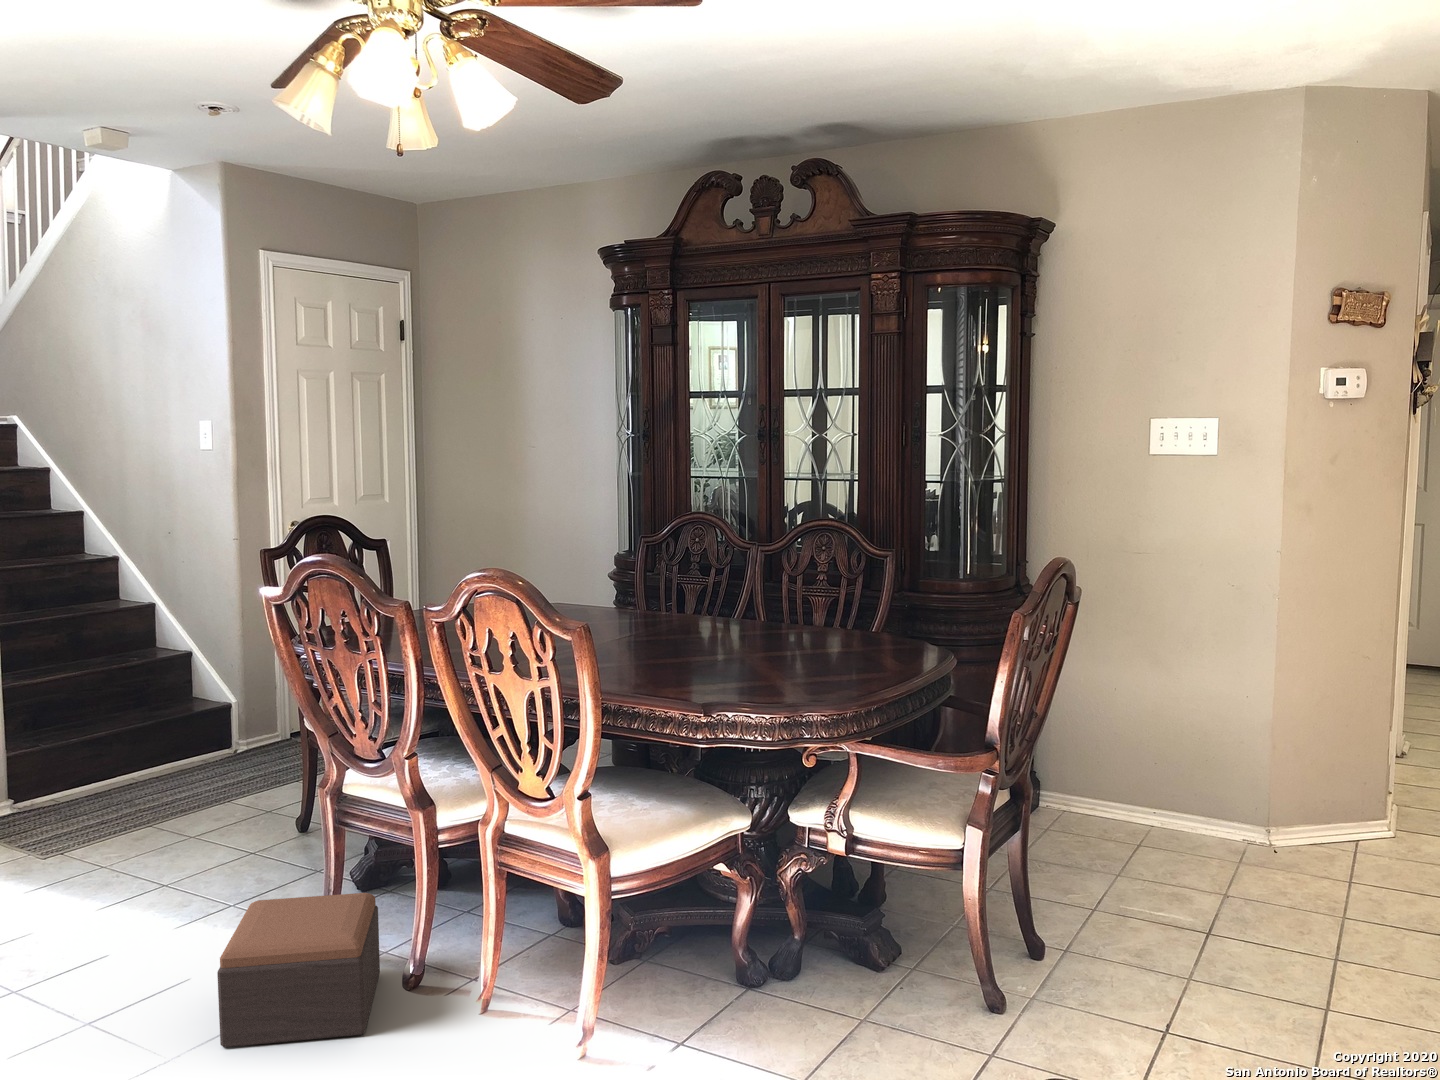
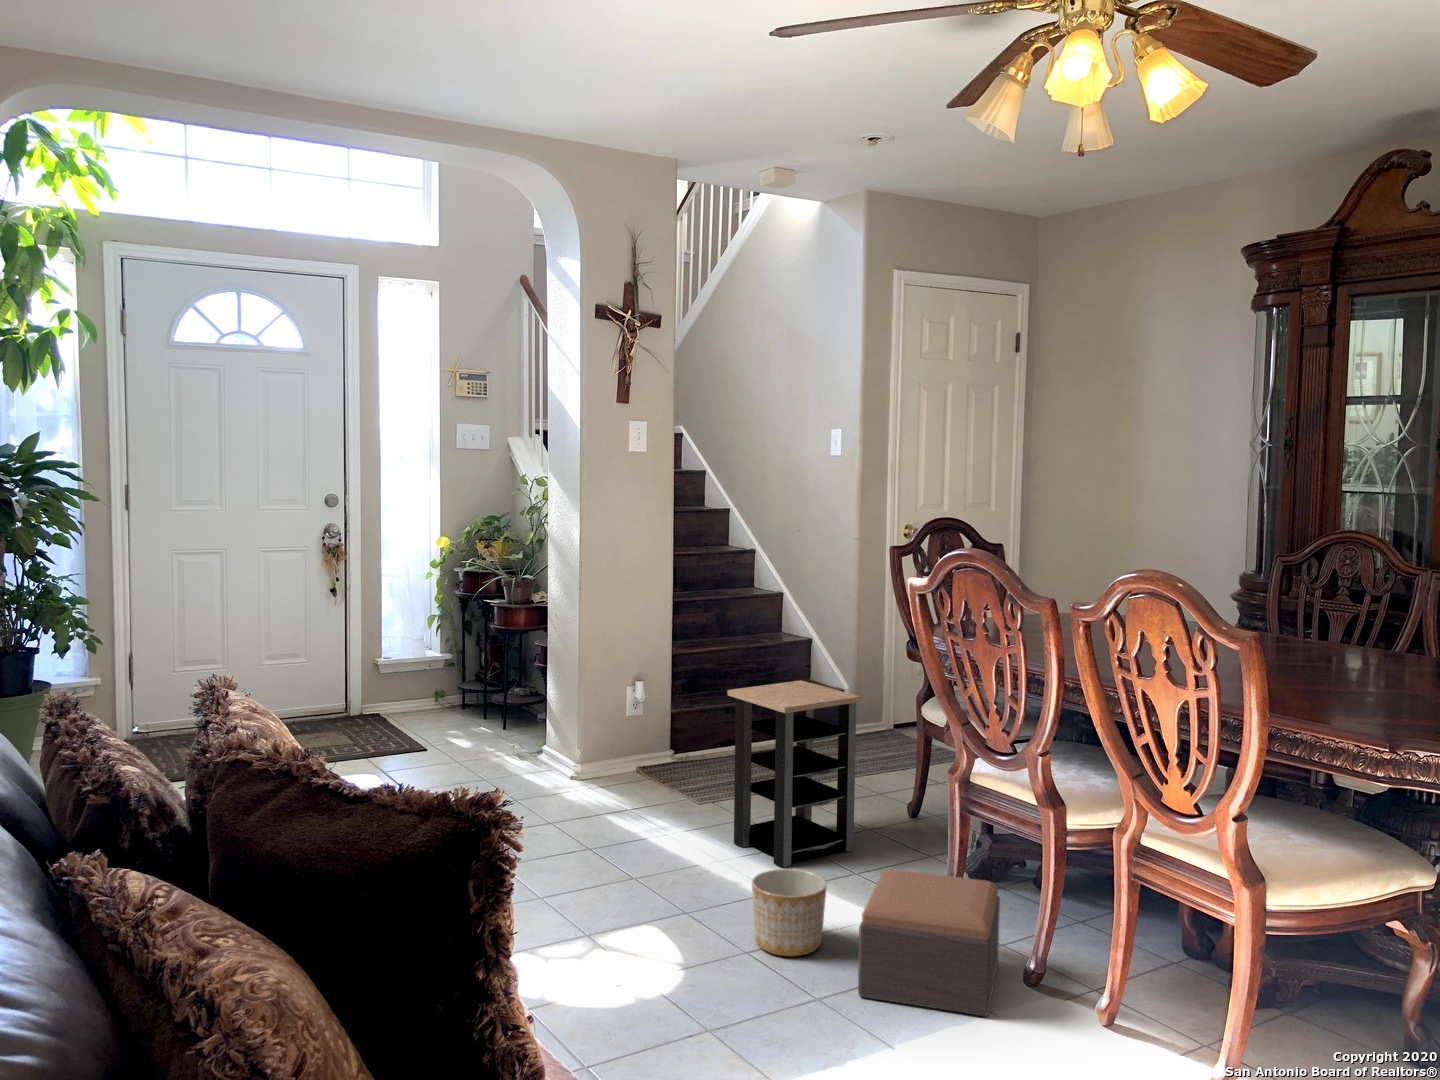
side table: none [64,704,231,917] -> present [727,680,861,868]
planter: none [90,920,184,1023] -> present [752,869,827,956]

